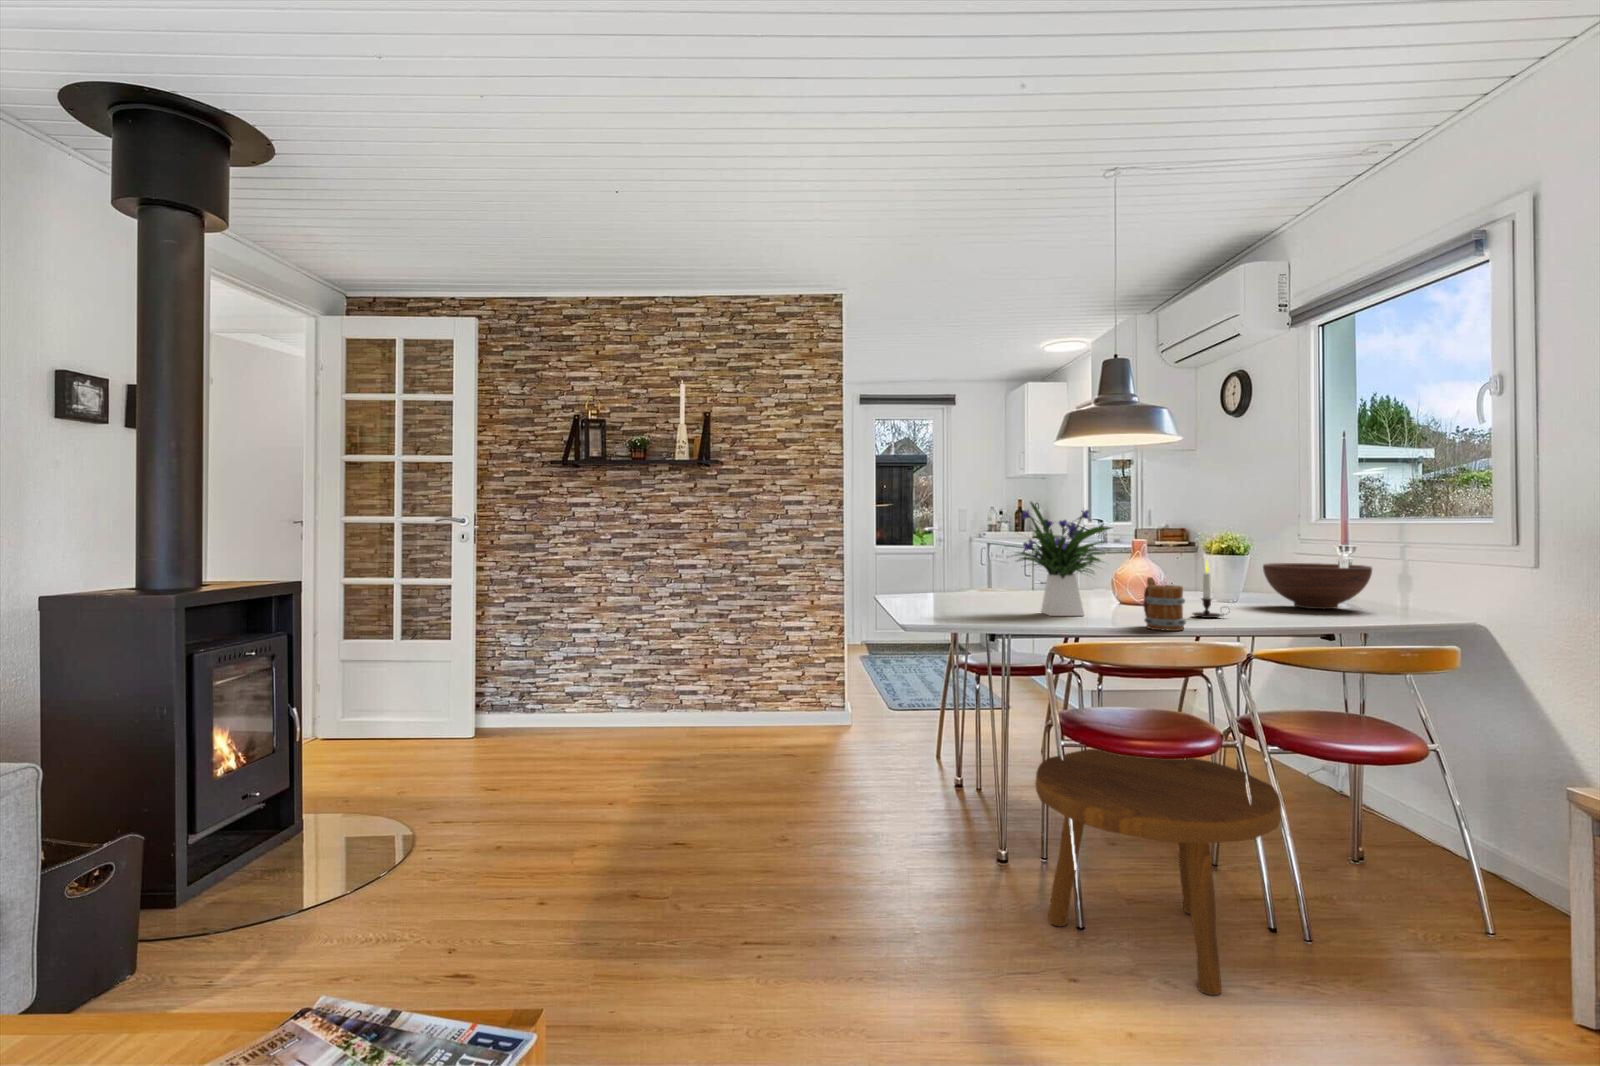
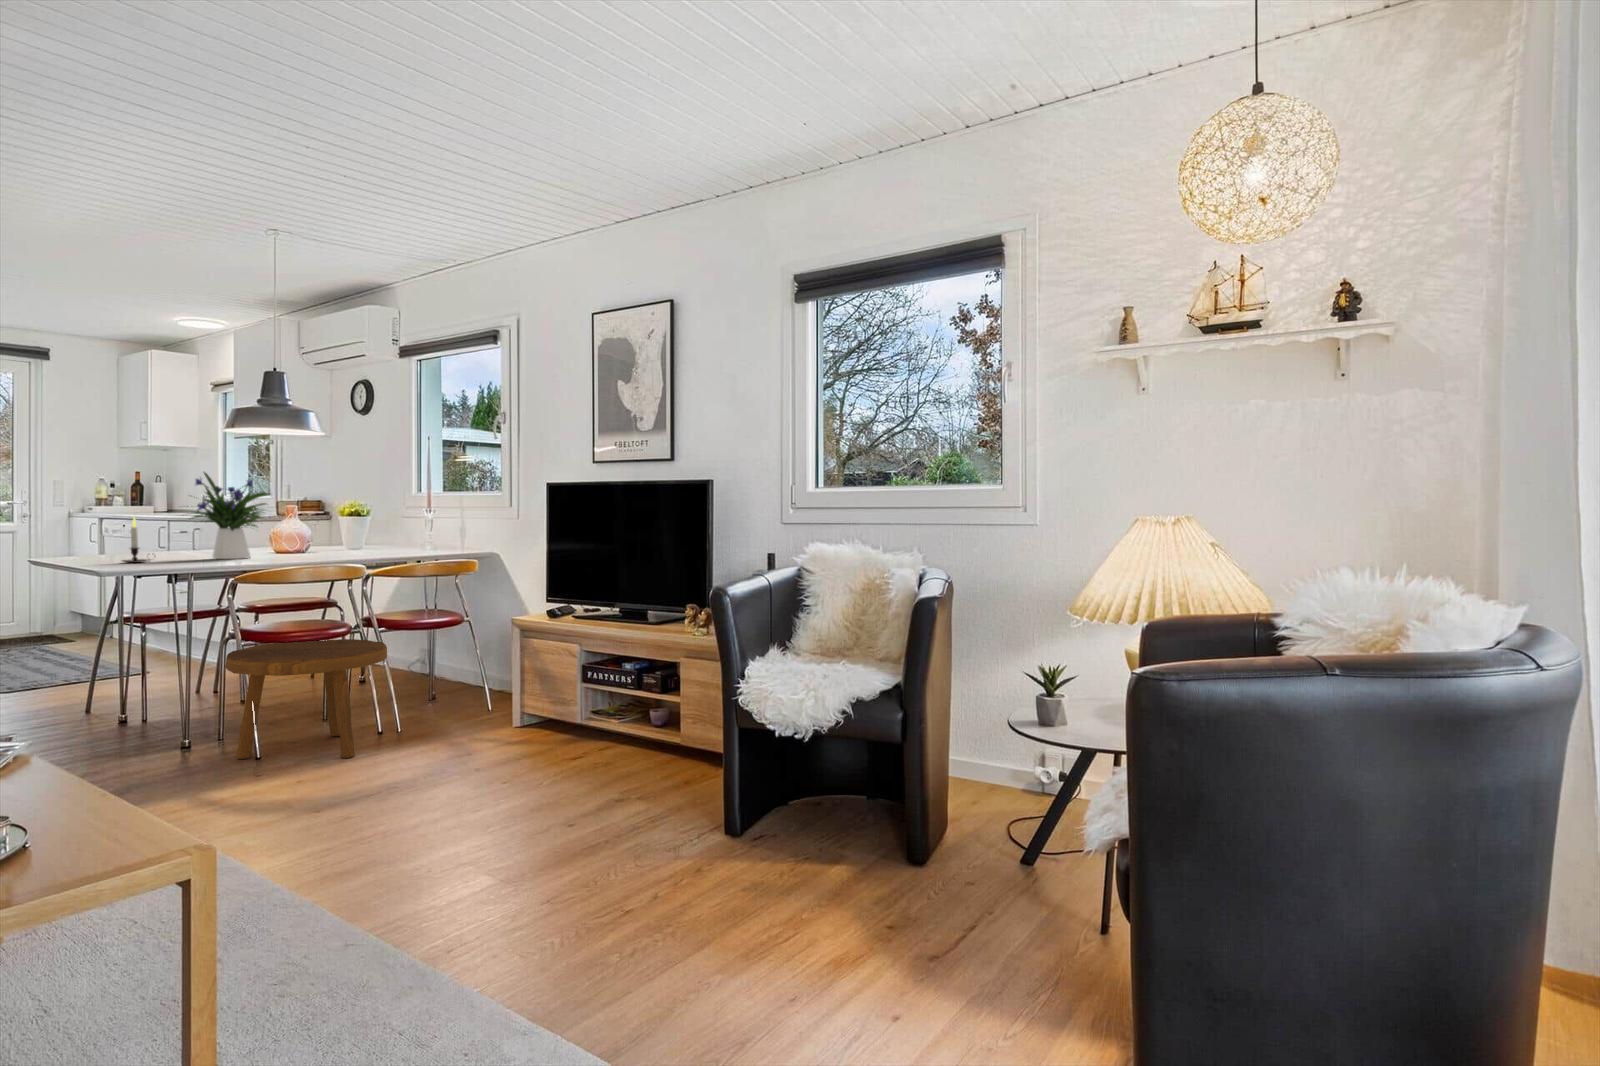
candle: present [1193,559,1224,618] -> present [122,517,149,563]
fruit bowl: present [1263,563,1372,609] -> none [380,521,446,550]
mug: present [1143,577,1186,631] -> none [299,526,329,560]

